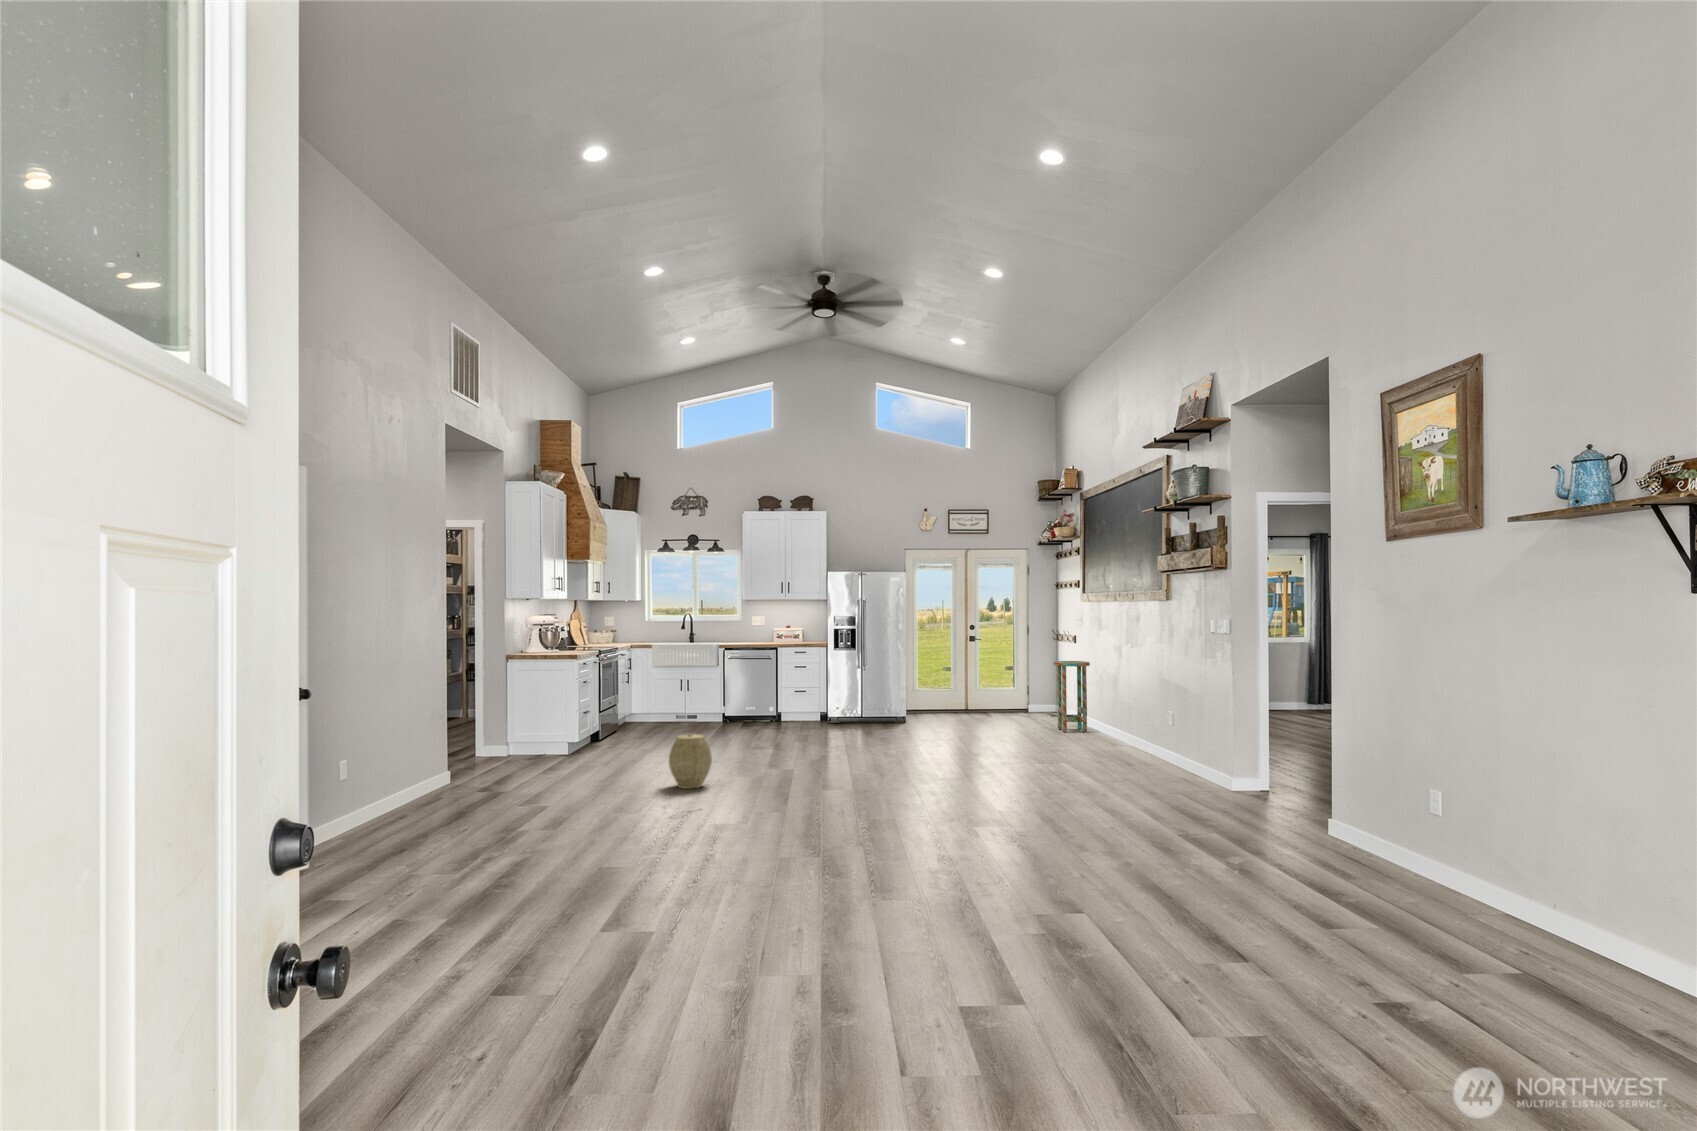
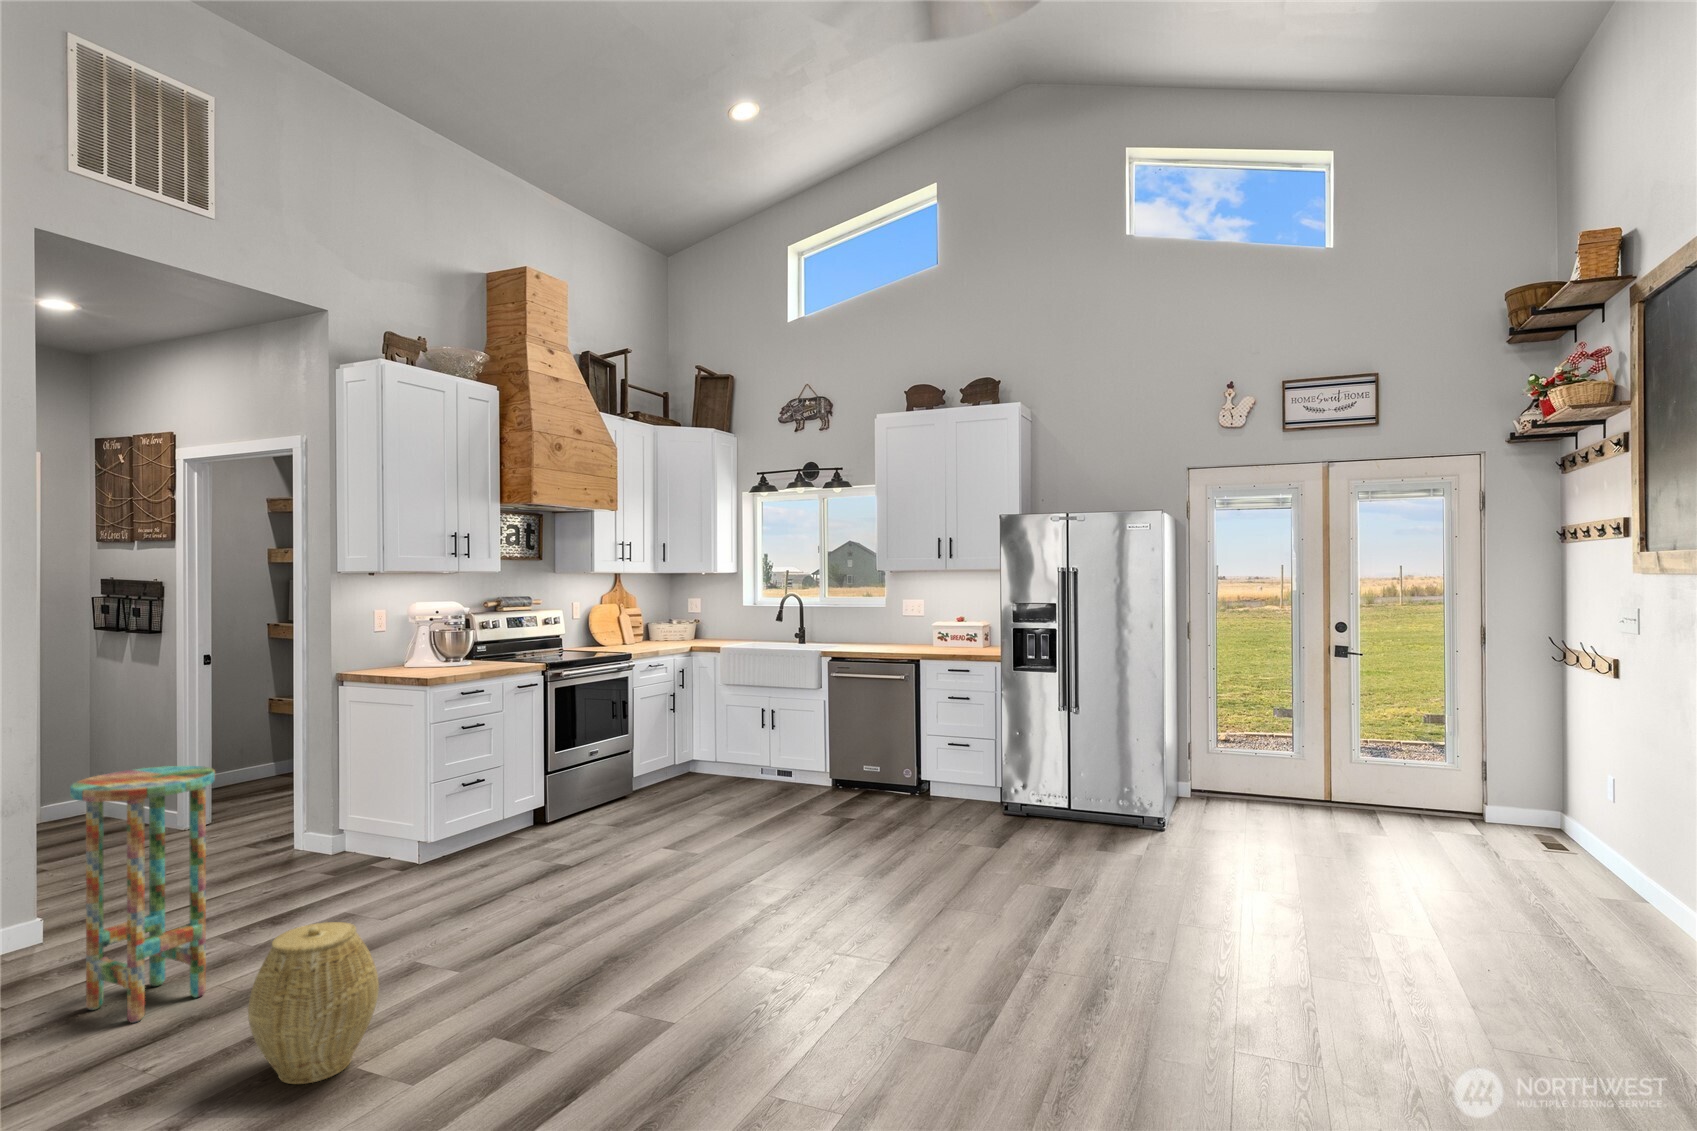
side table: present [1053,661,1090,732] -> present [70,766,215,1023]

